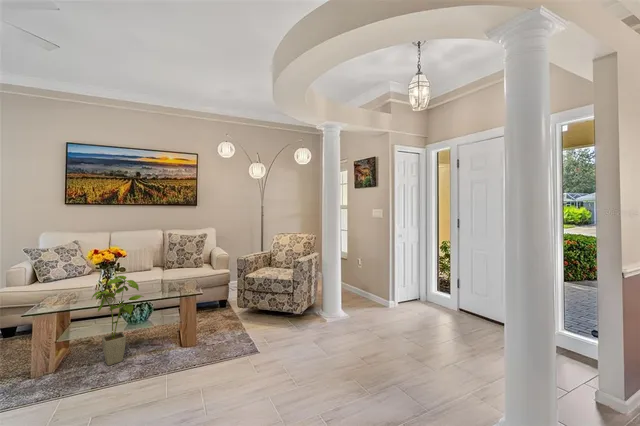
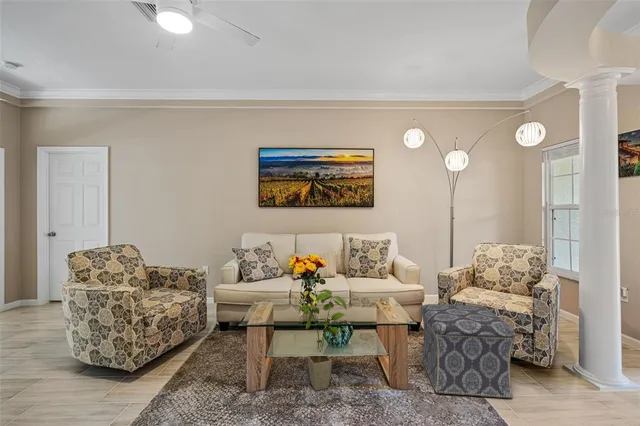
ottoman: none [217,279,275,346] -> present [421,304,515,399]

